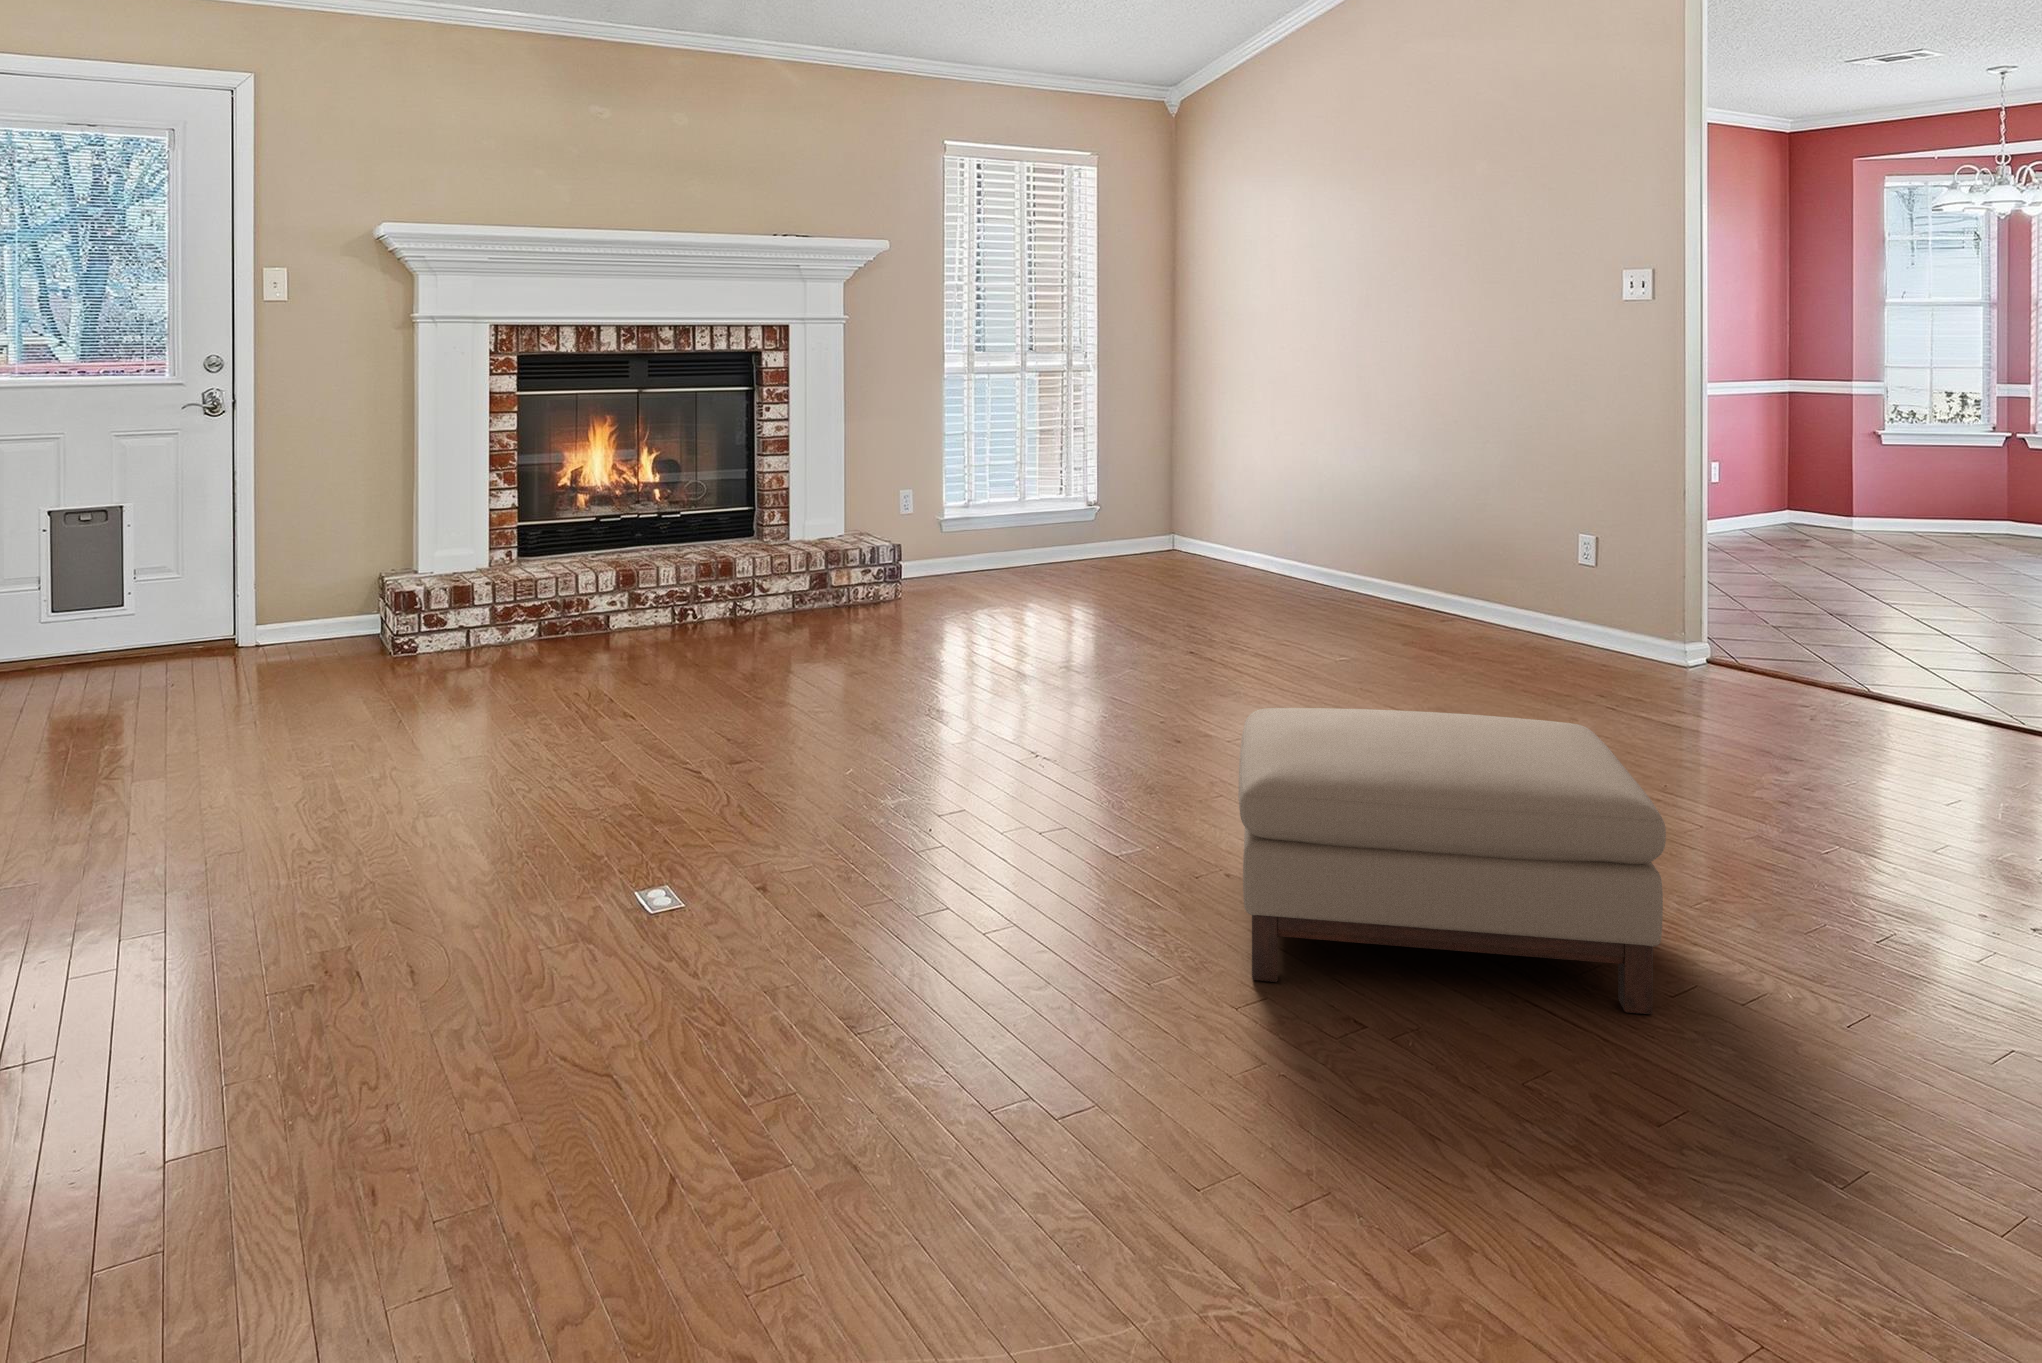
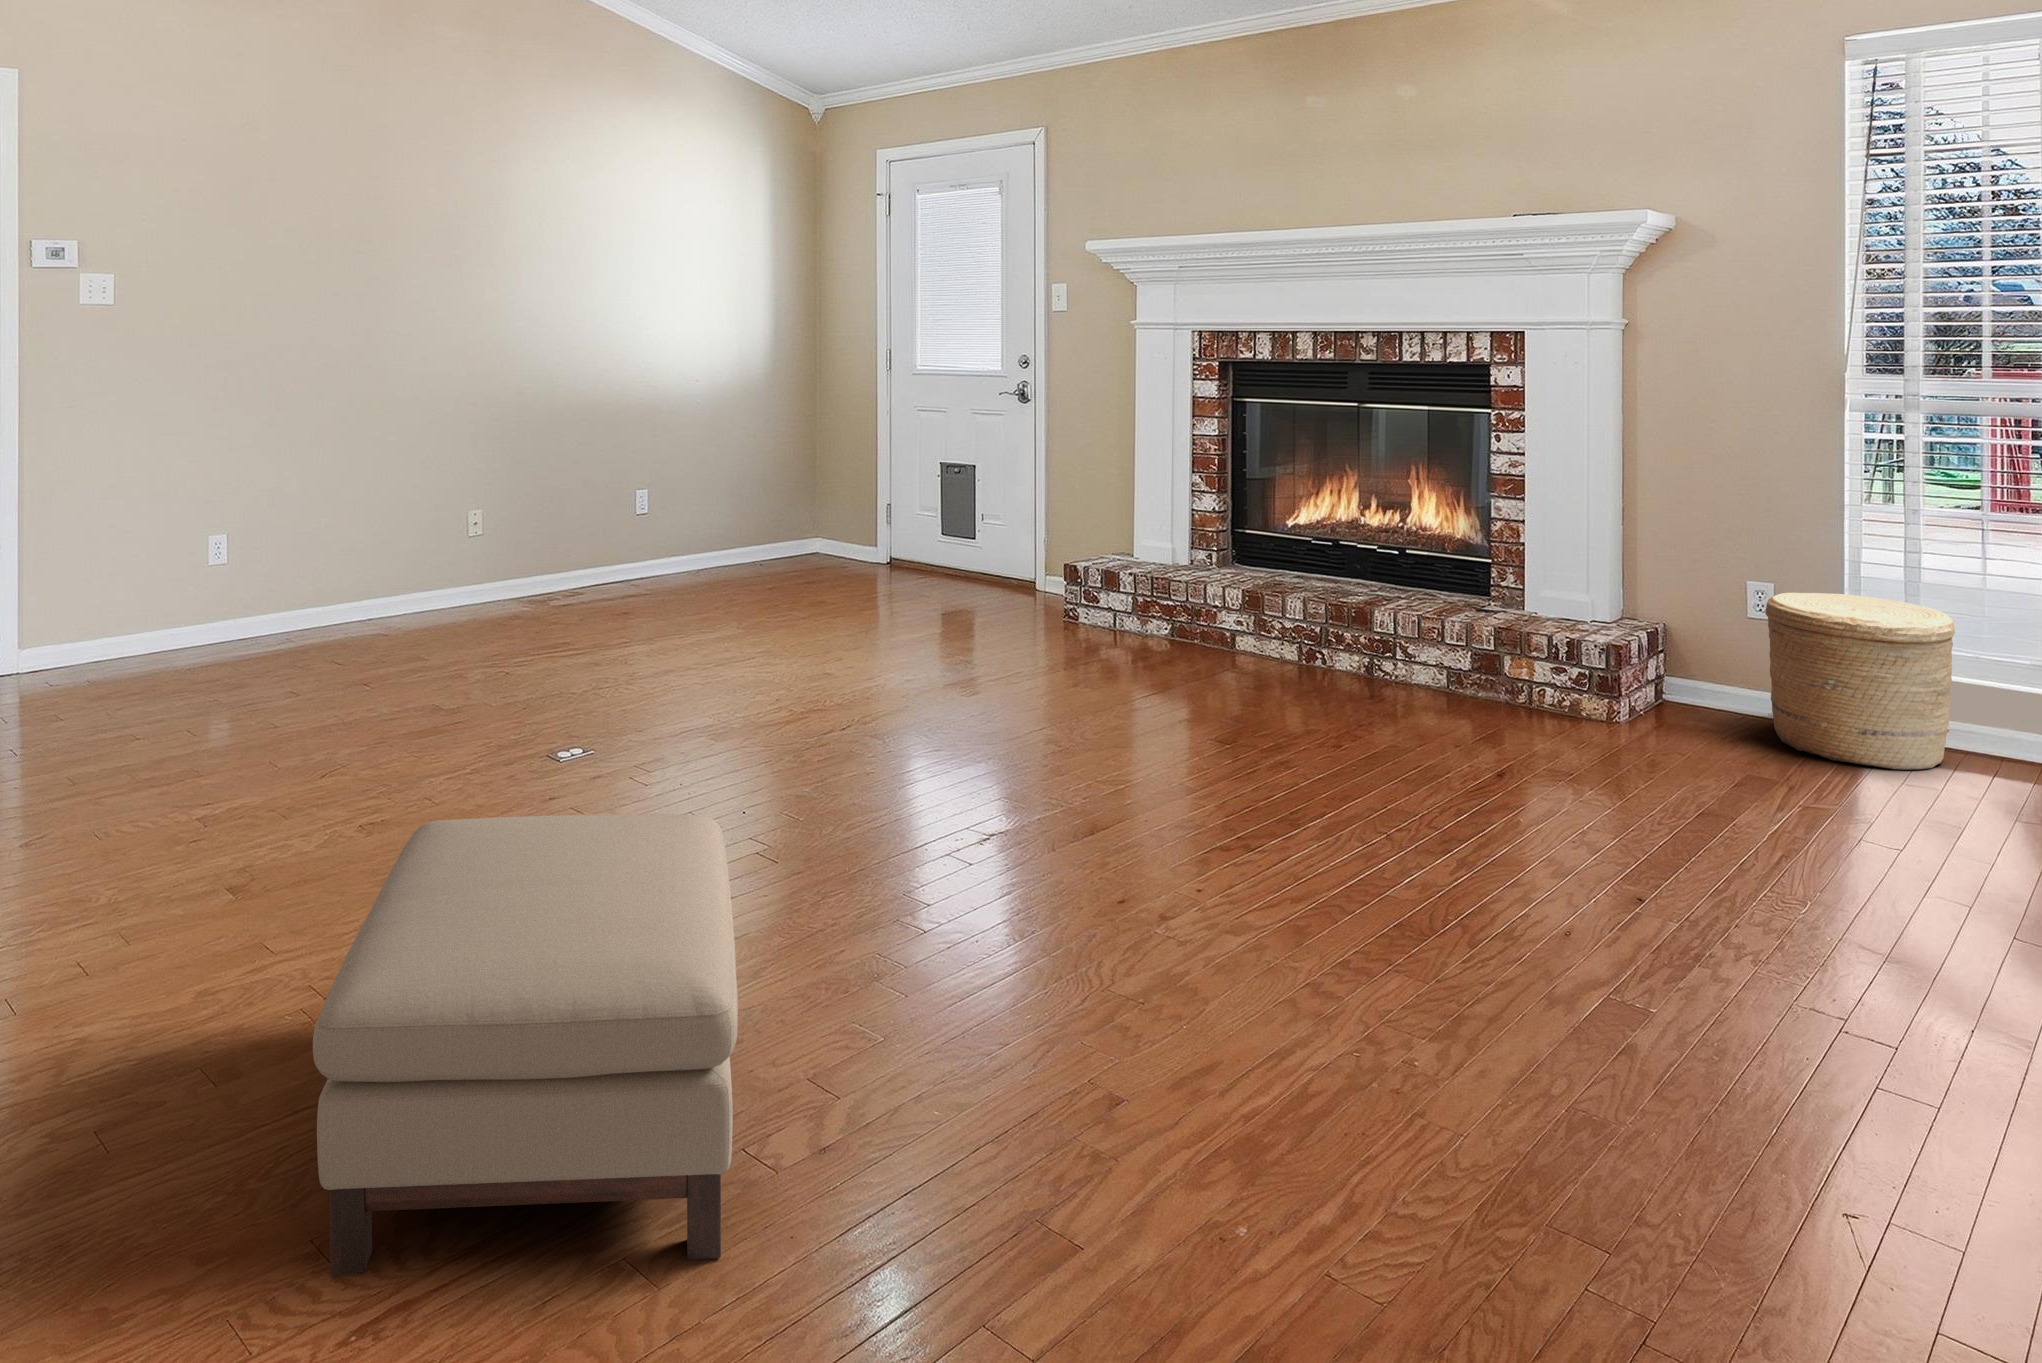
woven basket: none [942,488,1036,588] -> present [1765,593,1955,770]

